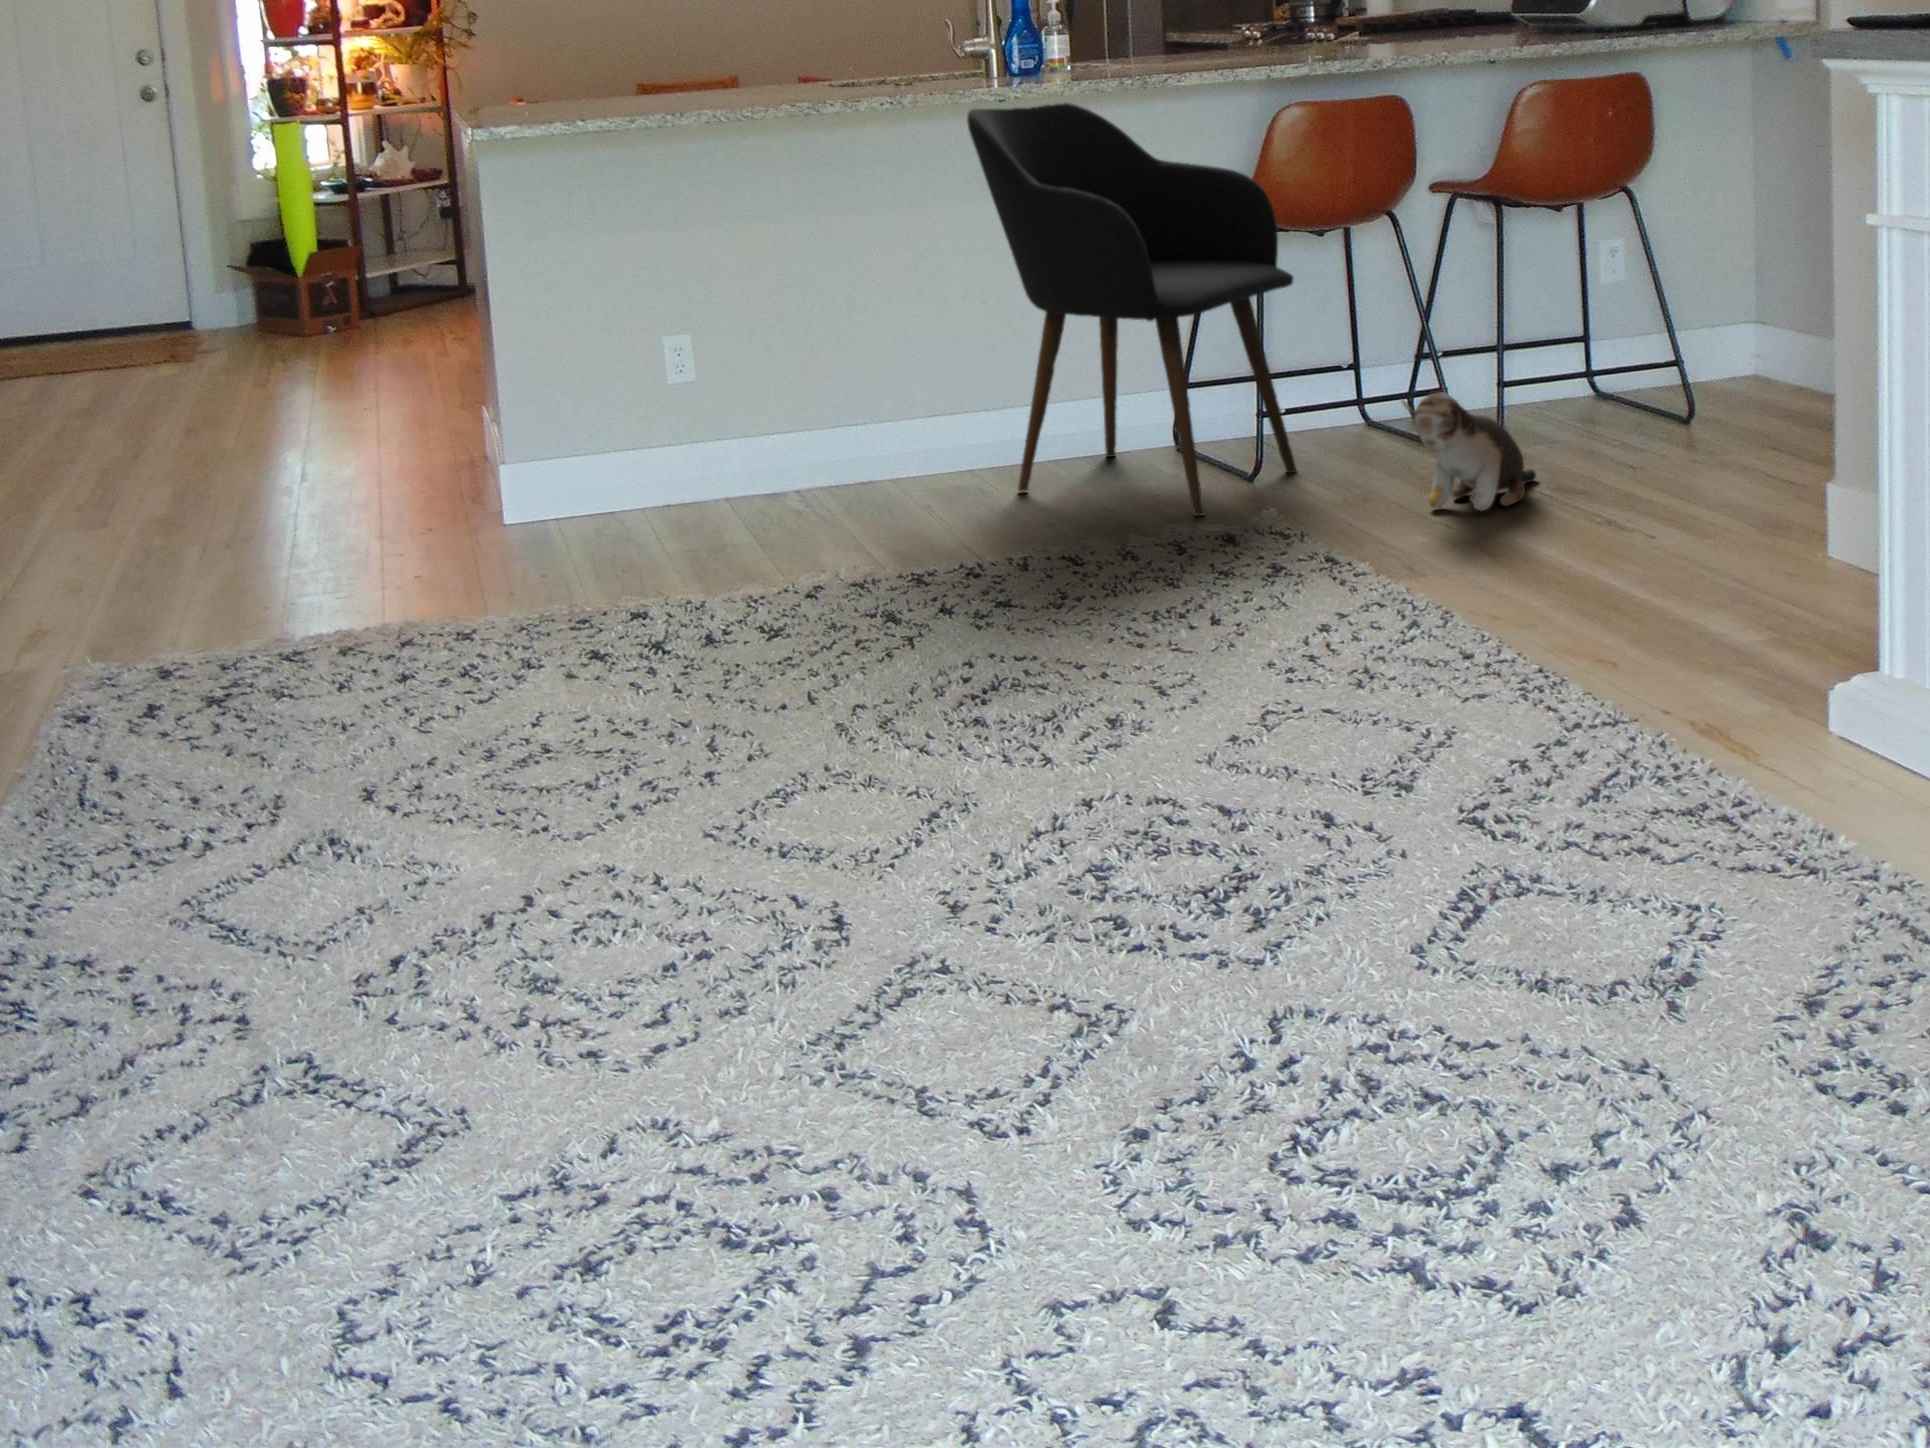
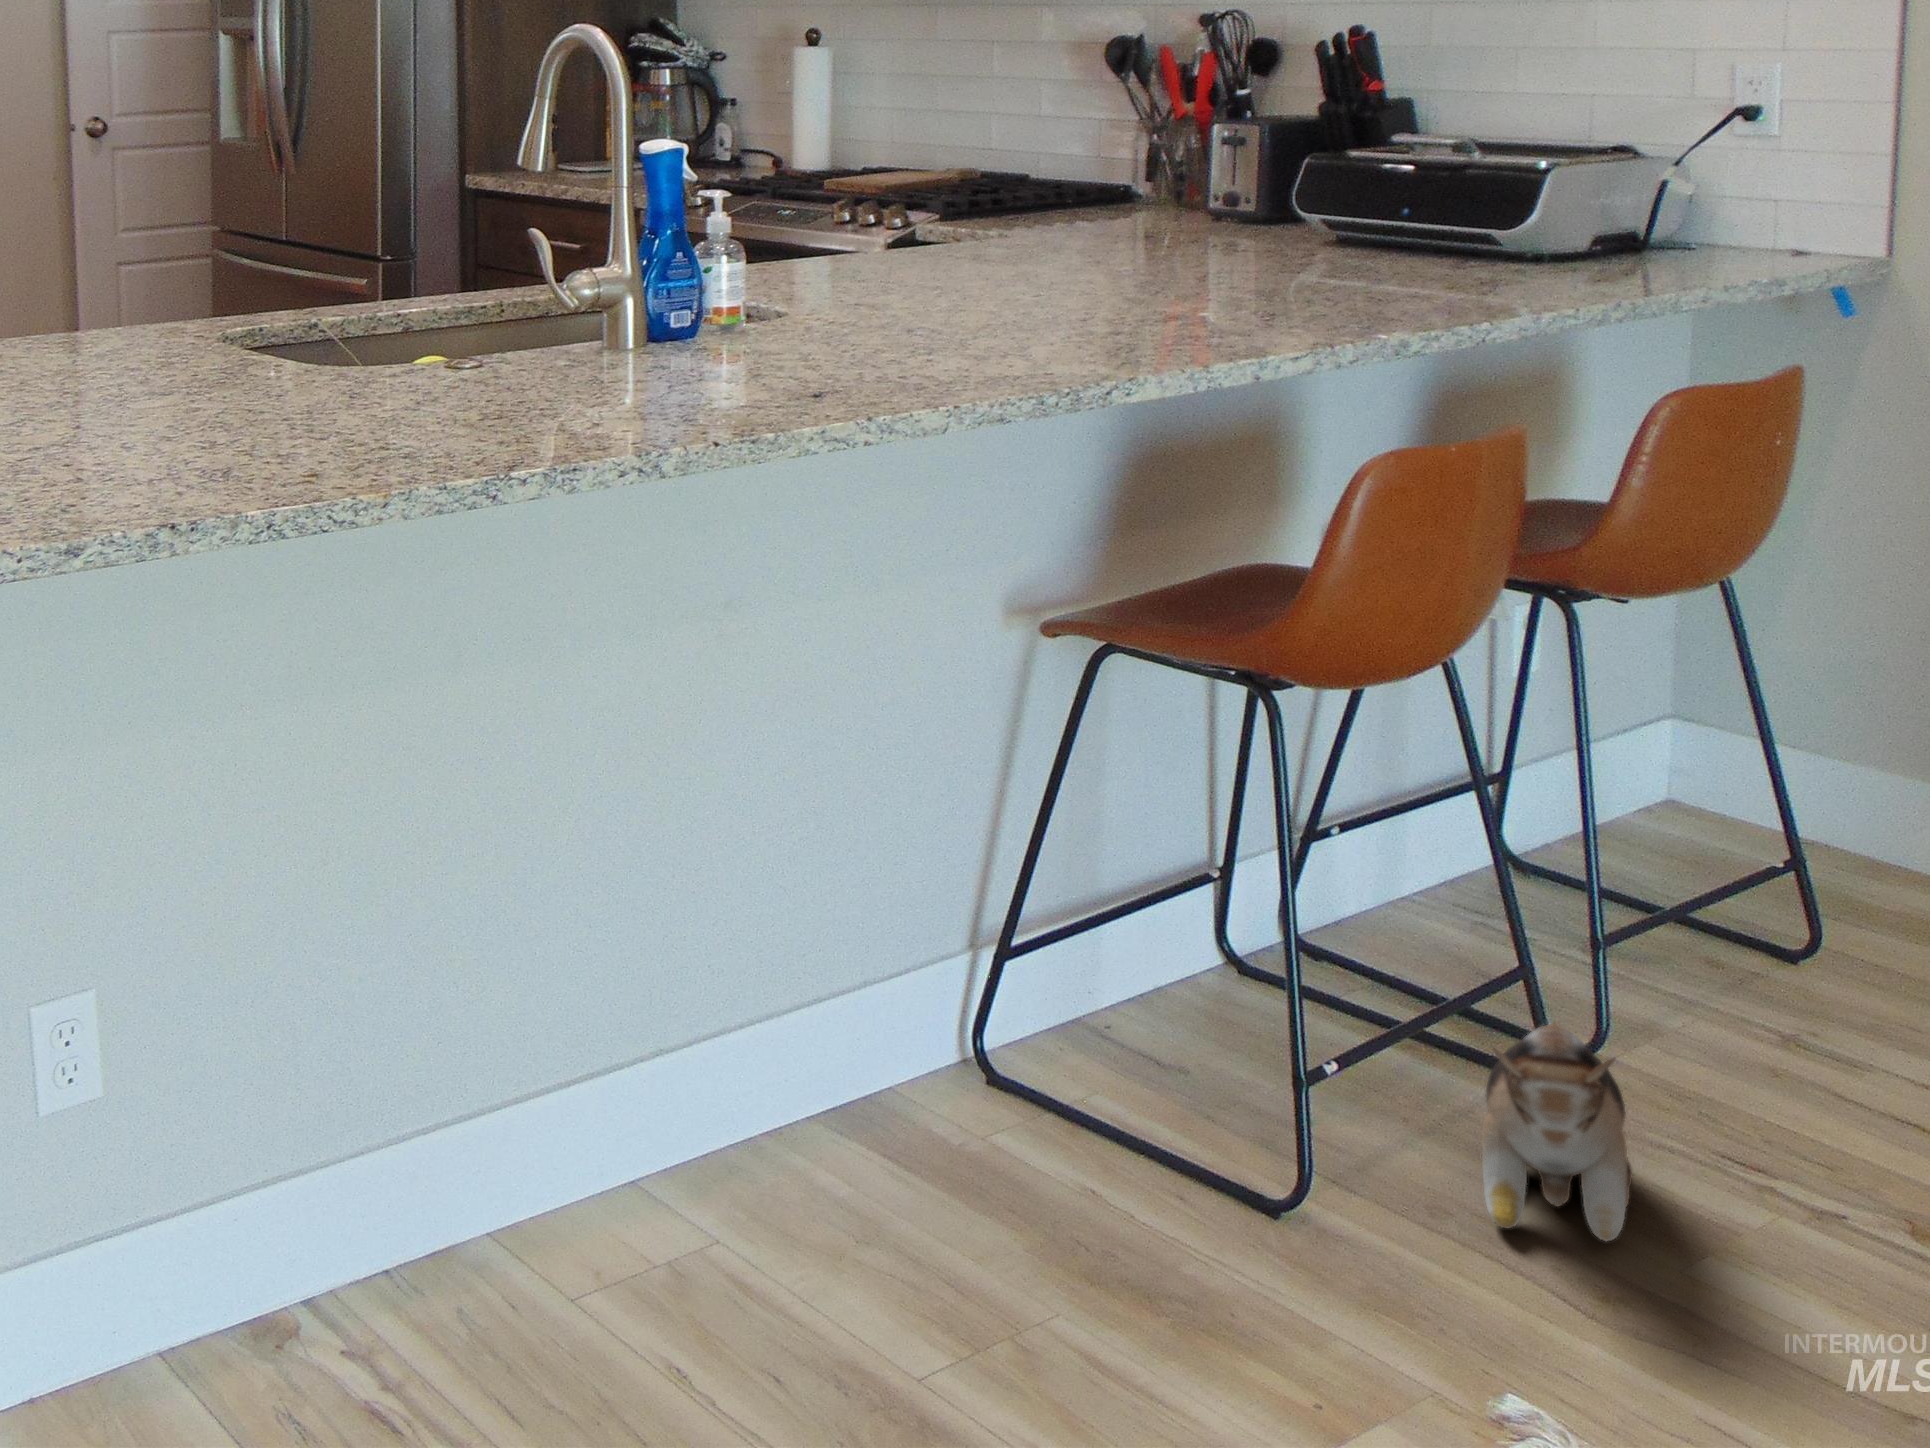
armchair: present [967,103,1297,516] -> none [561,398,1136,1287]

